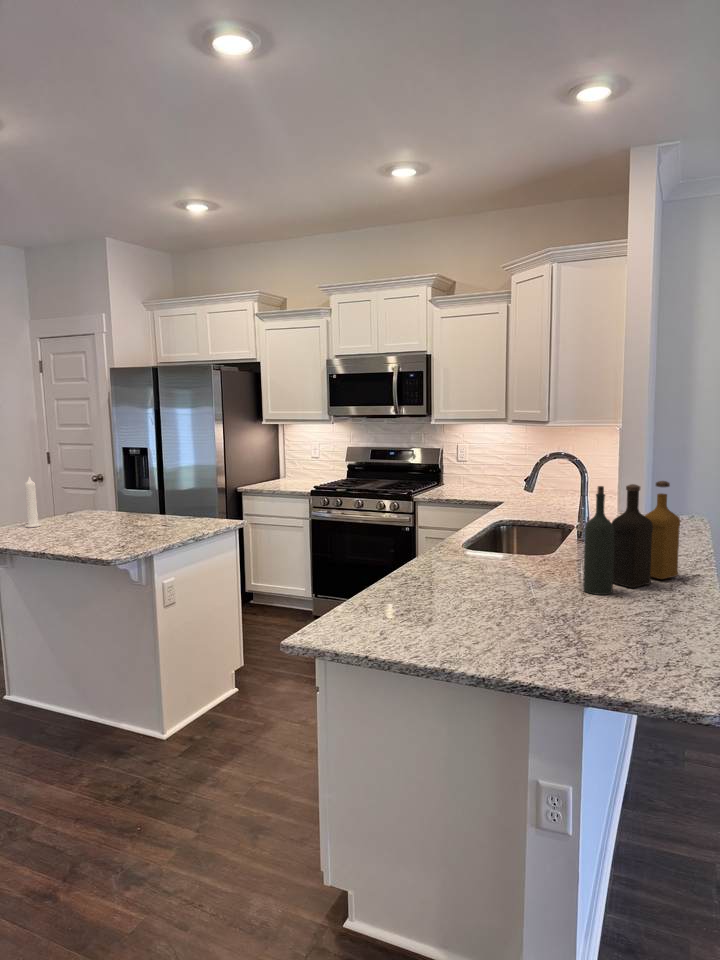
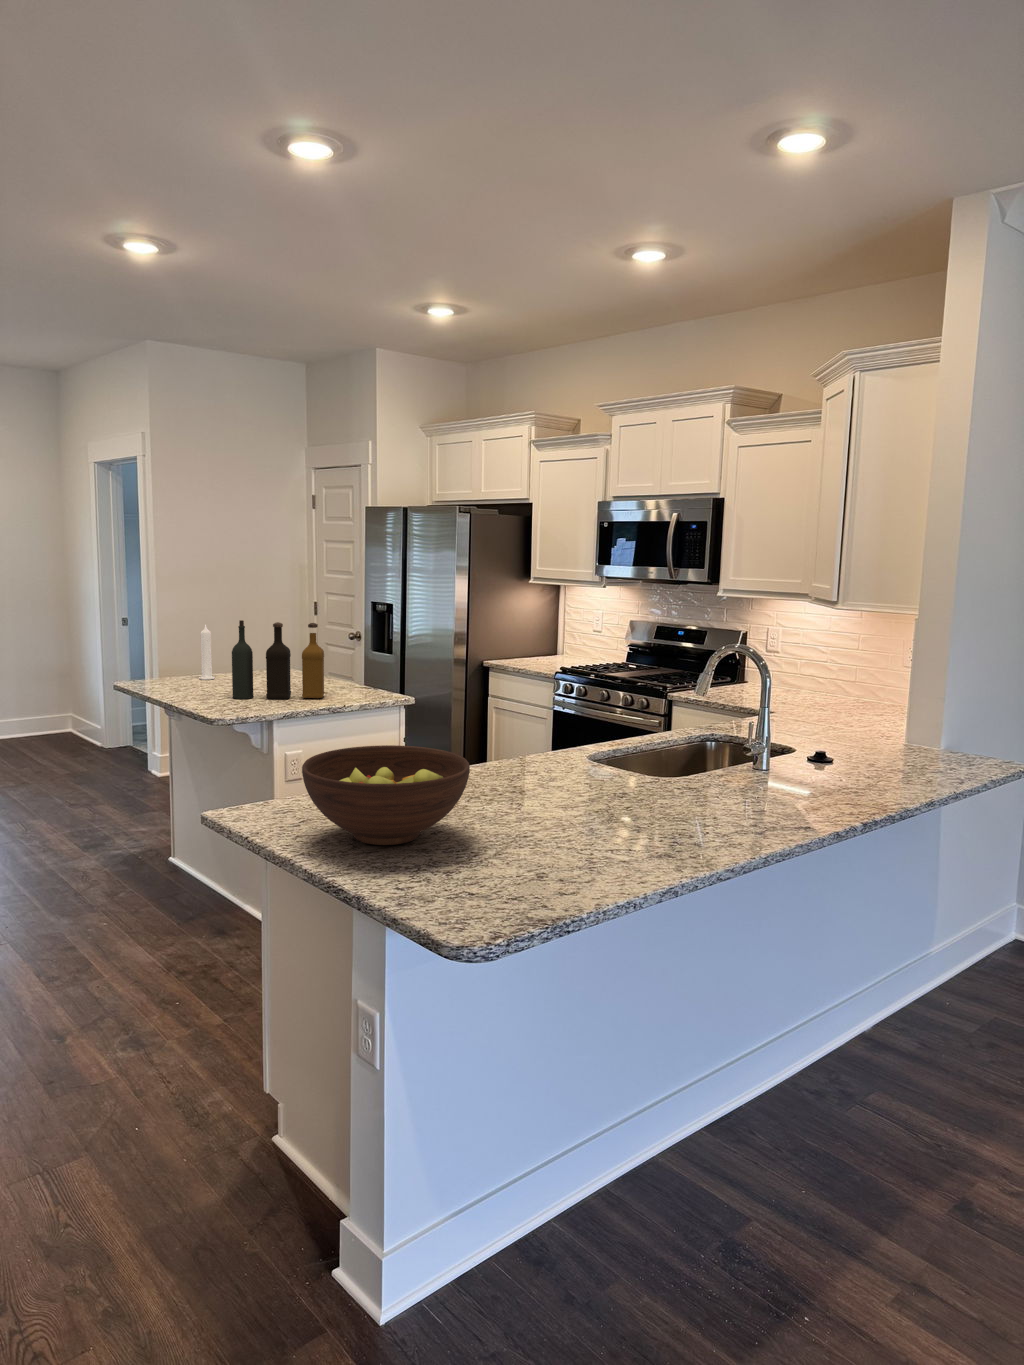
bottle: present [583,481,680,595] -> present [232,620,325,699]
fruit bowl: none [441,555,594,648] -> present [302,745,470,845]

